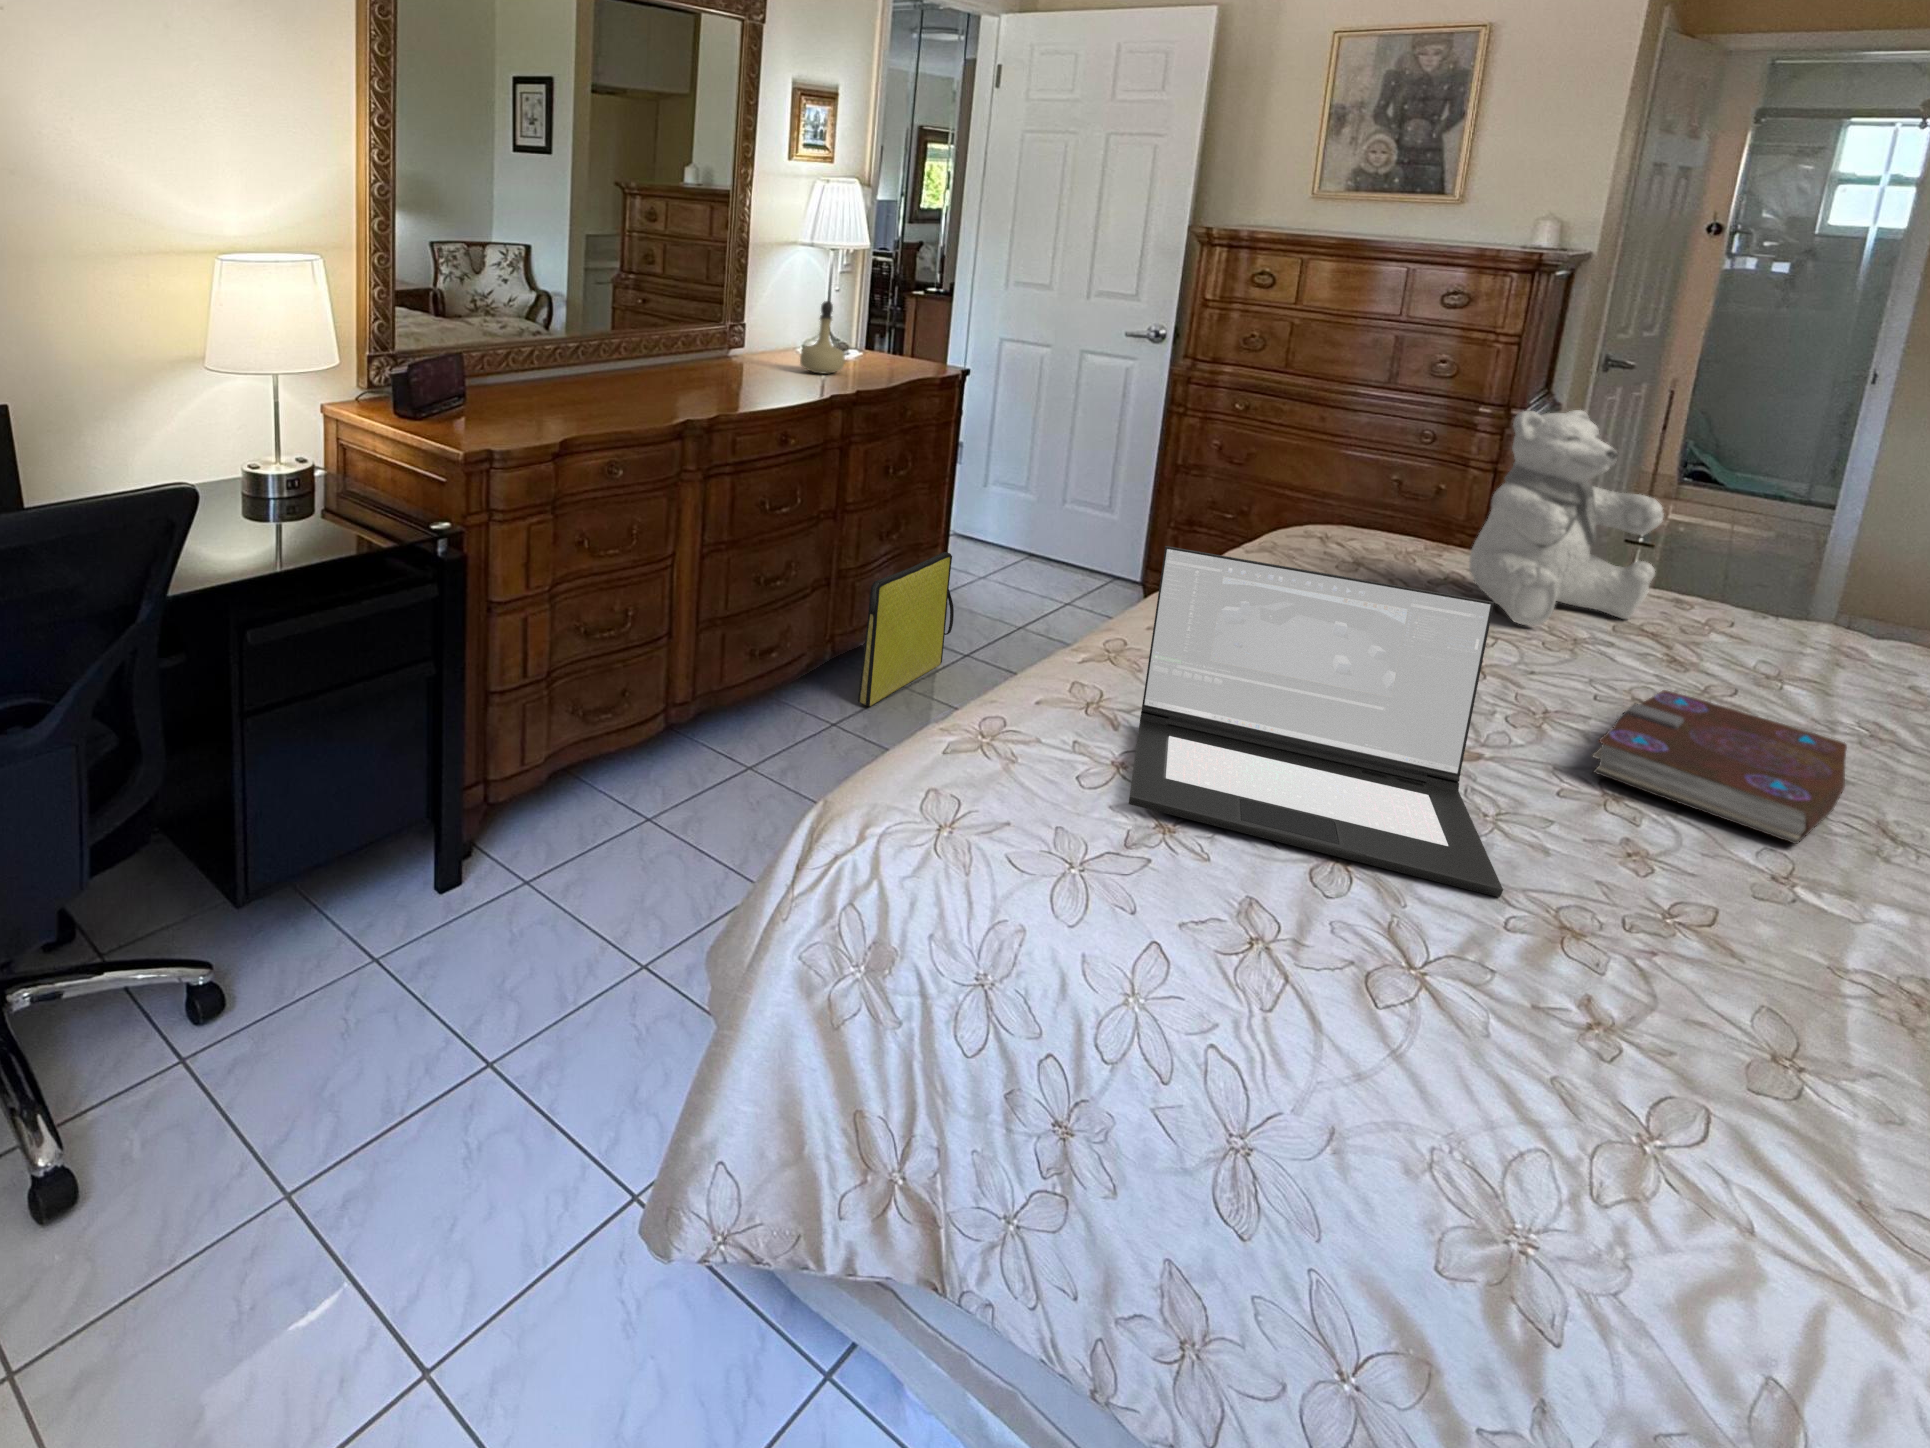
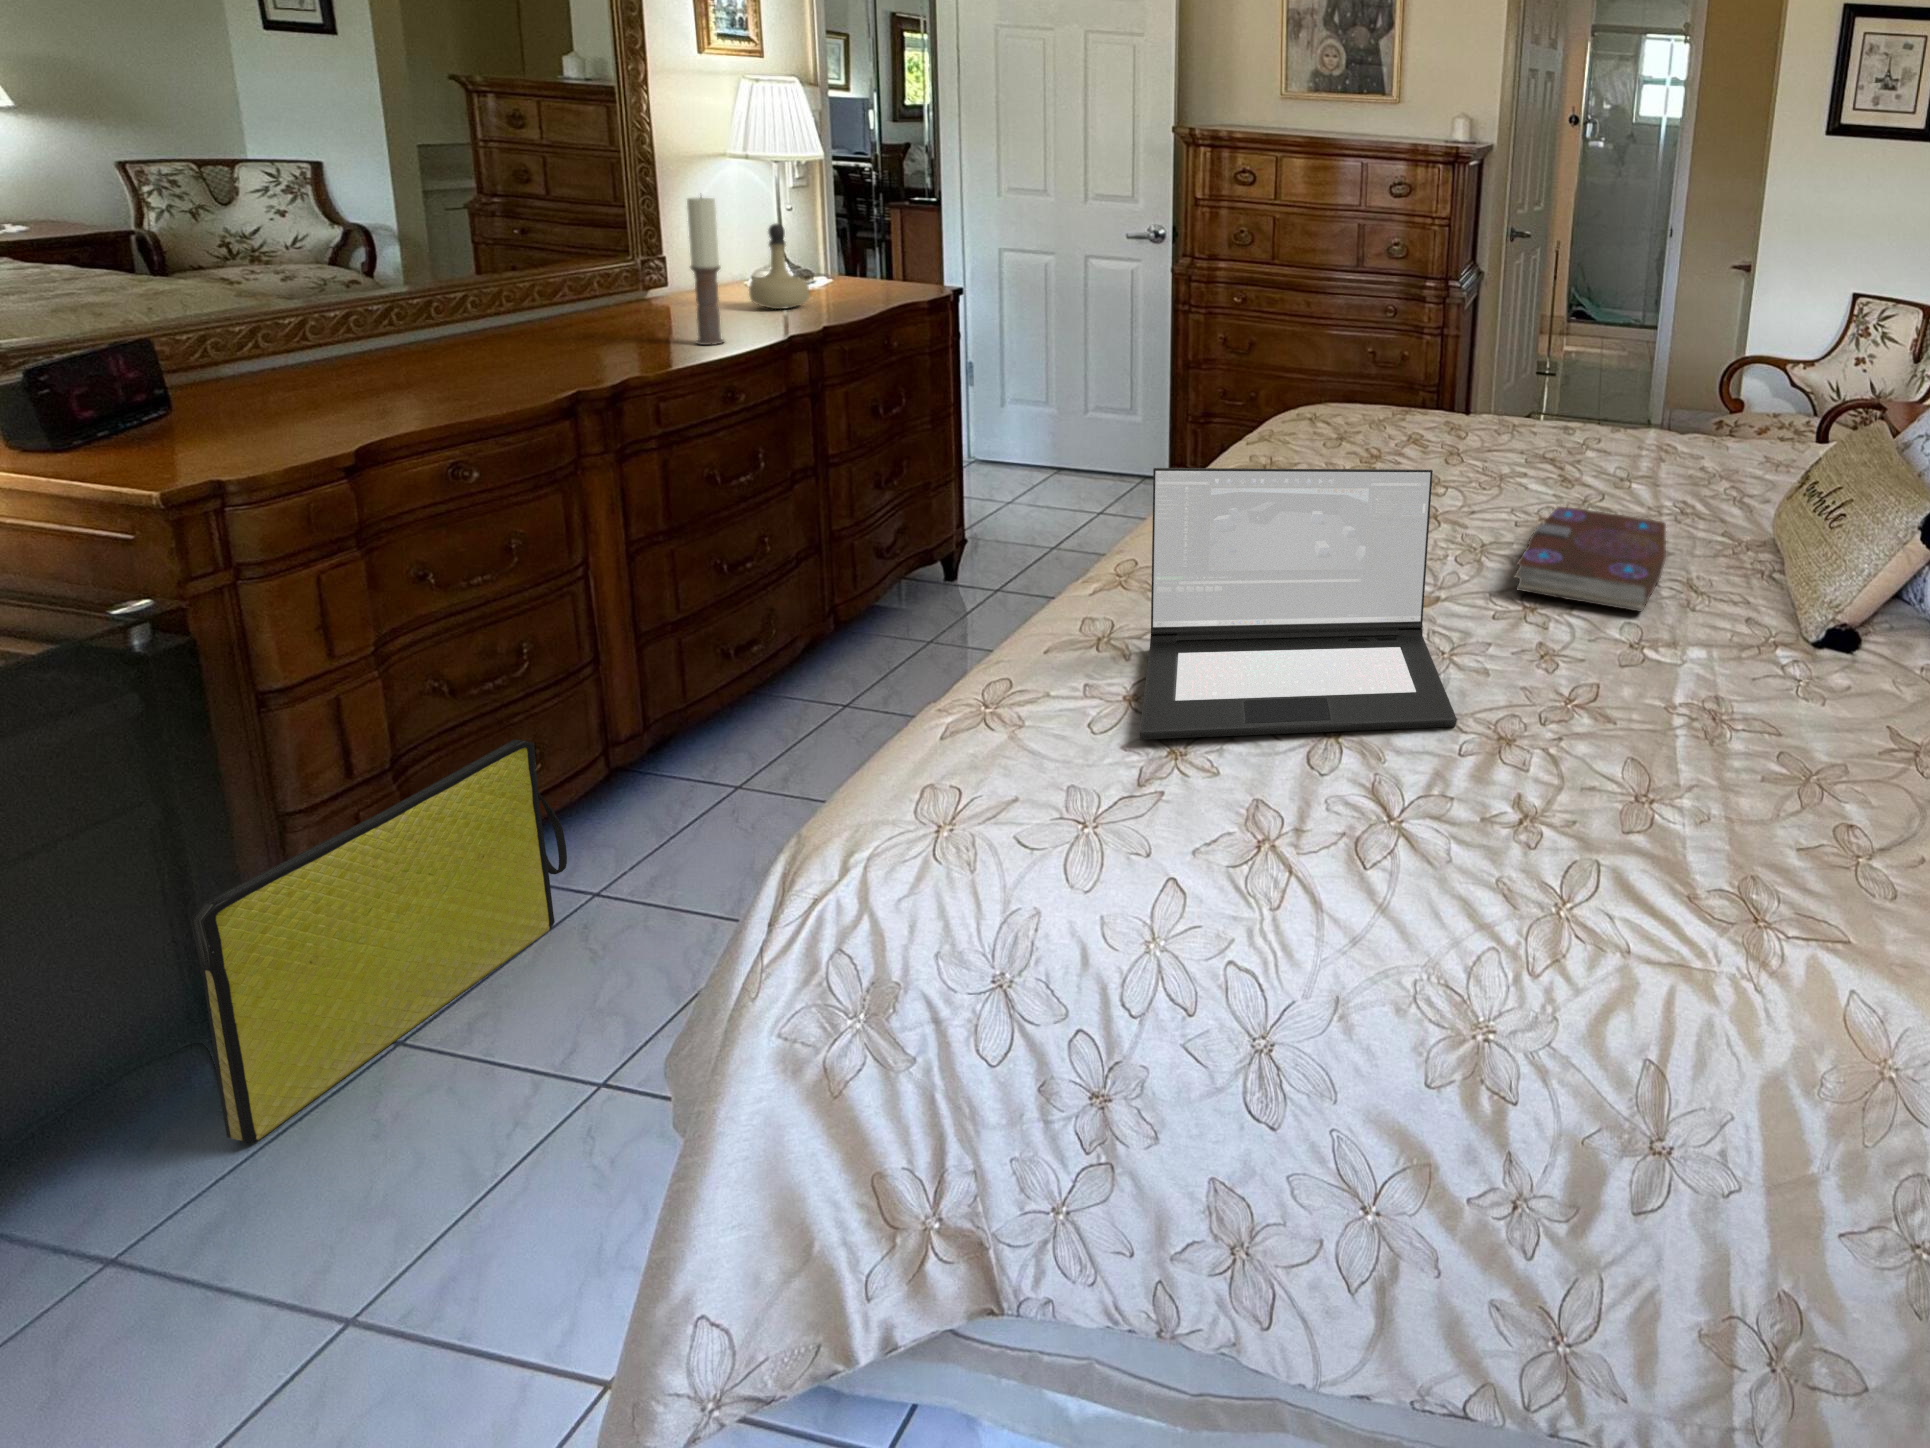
candle: none [762,272,792,397] -> present [687,197,724,345]
teddy bear: present [1469,410,1664,626] -> none [1424,284,1550,469]
bag: present [858,552,954,707] -> present [190,739,567,1142]

